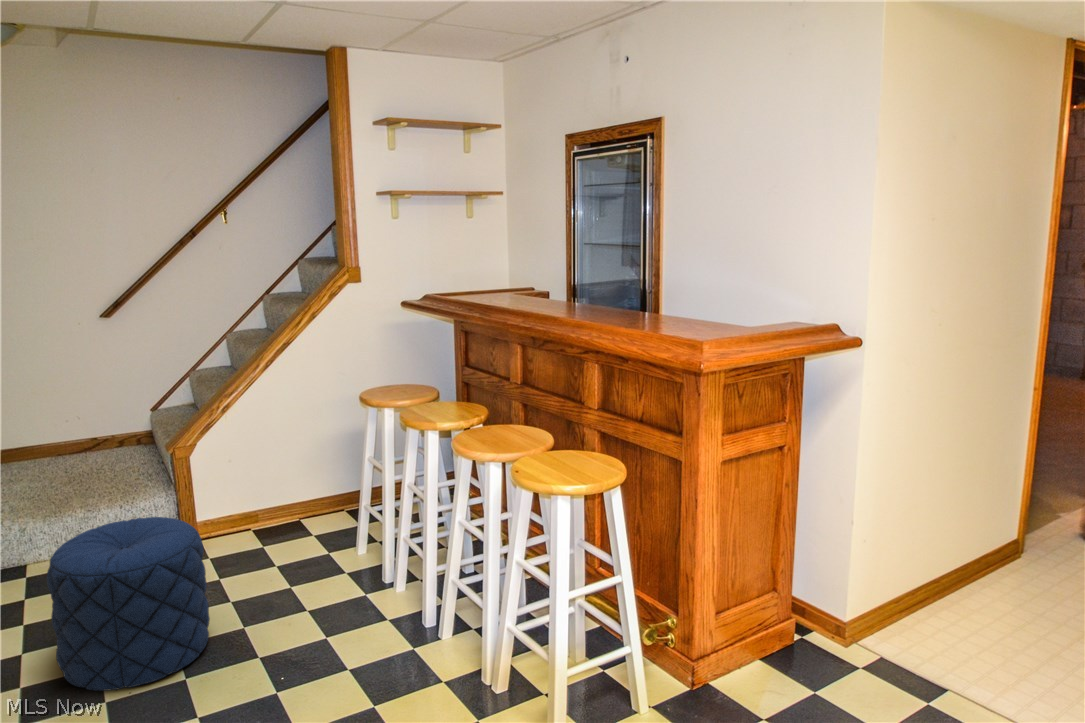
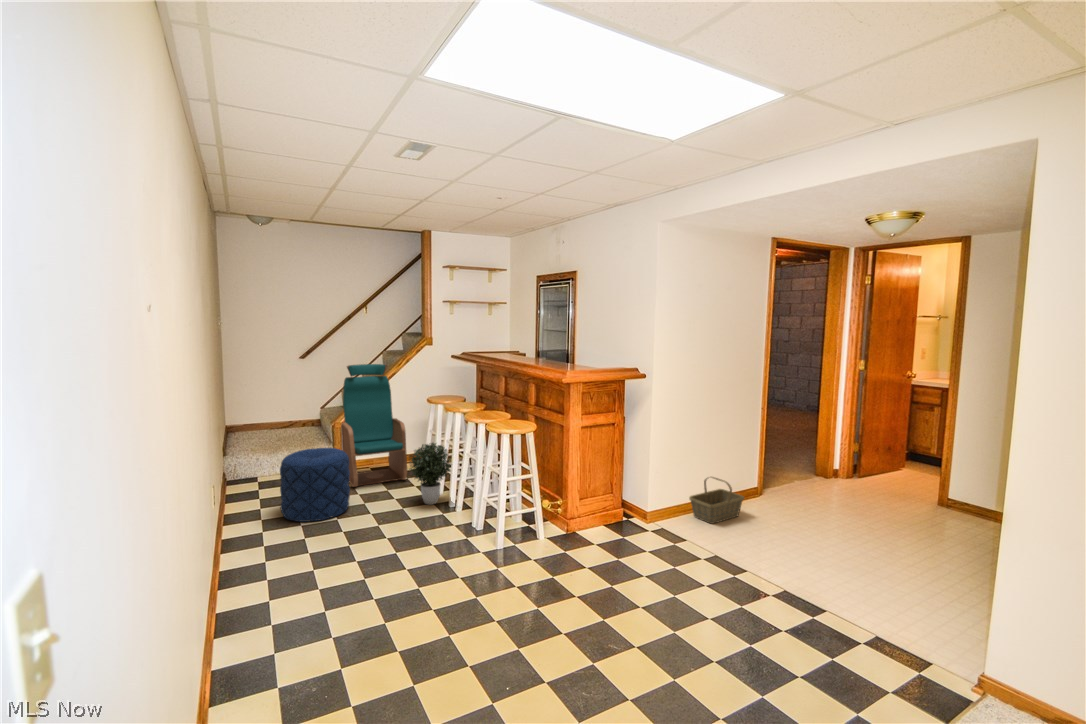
armchair: none [186,326,328,584] -> present [341,364,407,487]
potted plant: none [330,493,424,623] -> present [409,443,451,505]
basket: none [927,542,1040,646] -> present [689,477,744,524]

